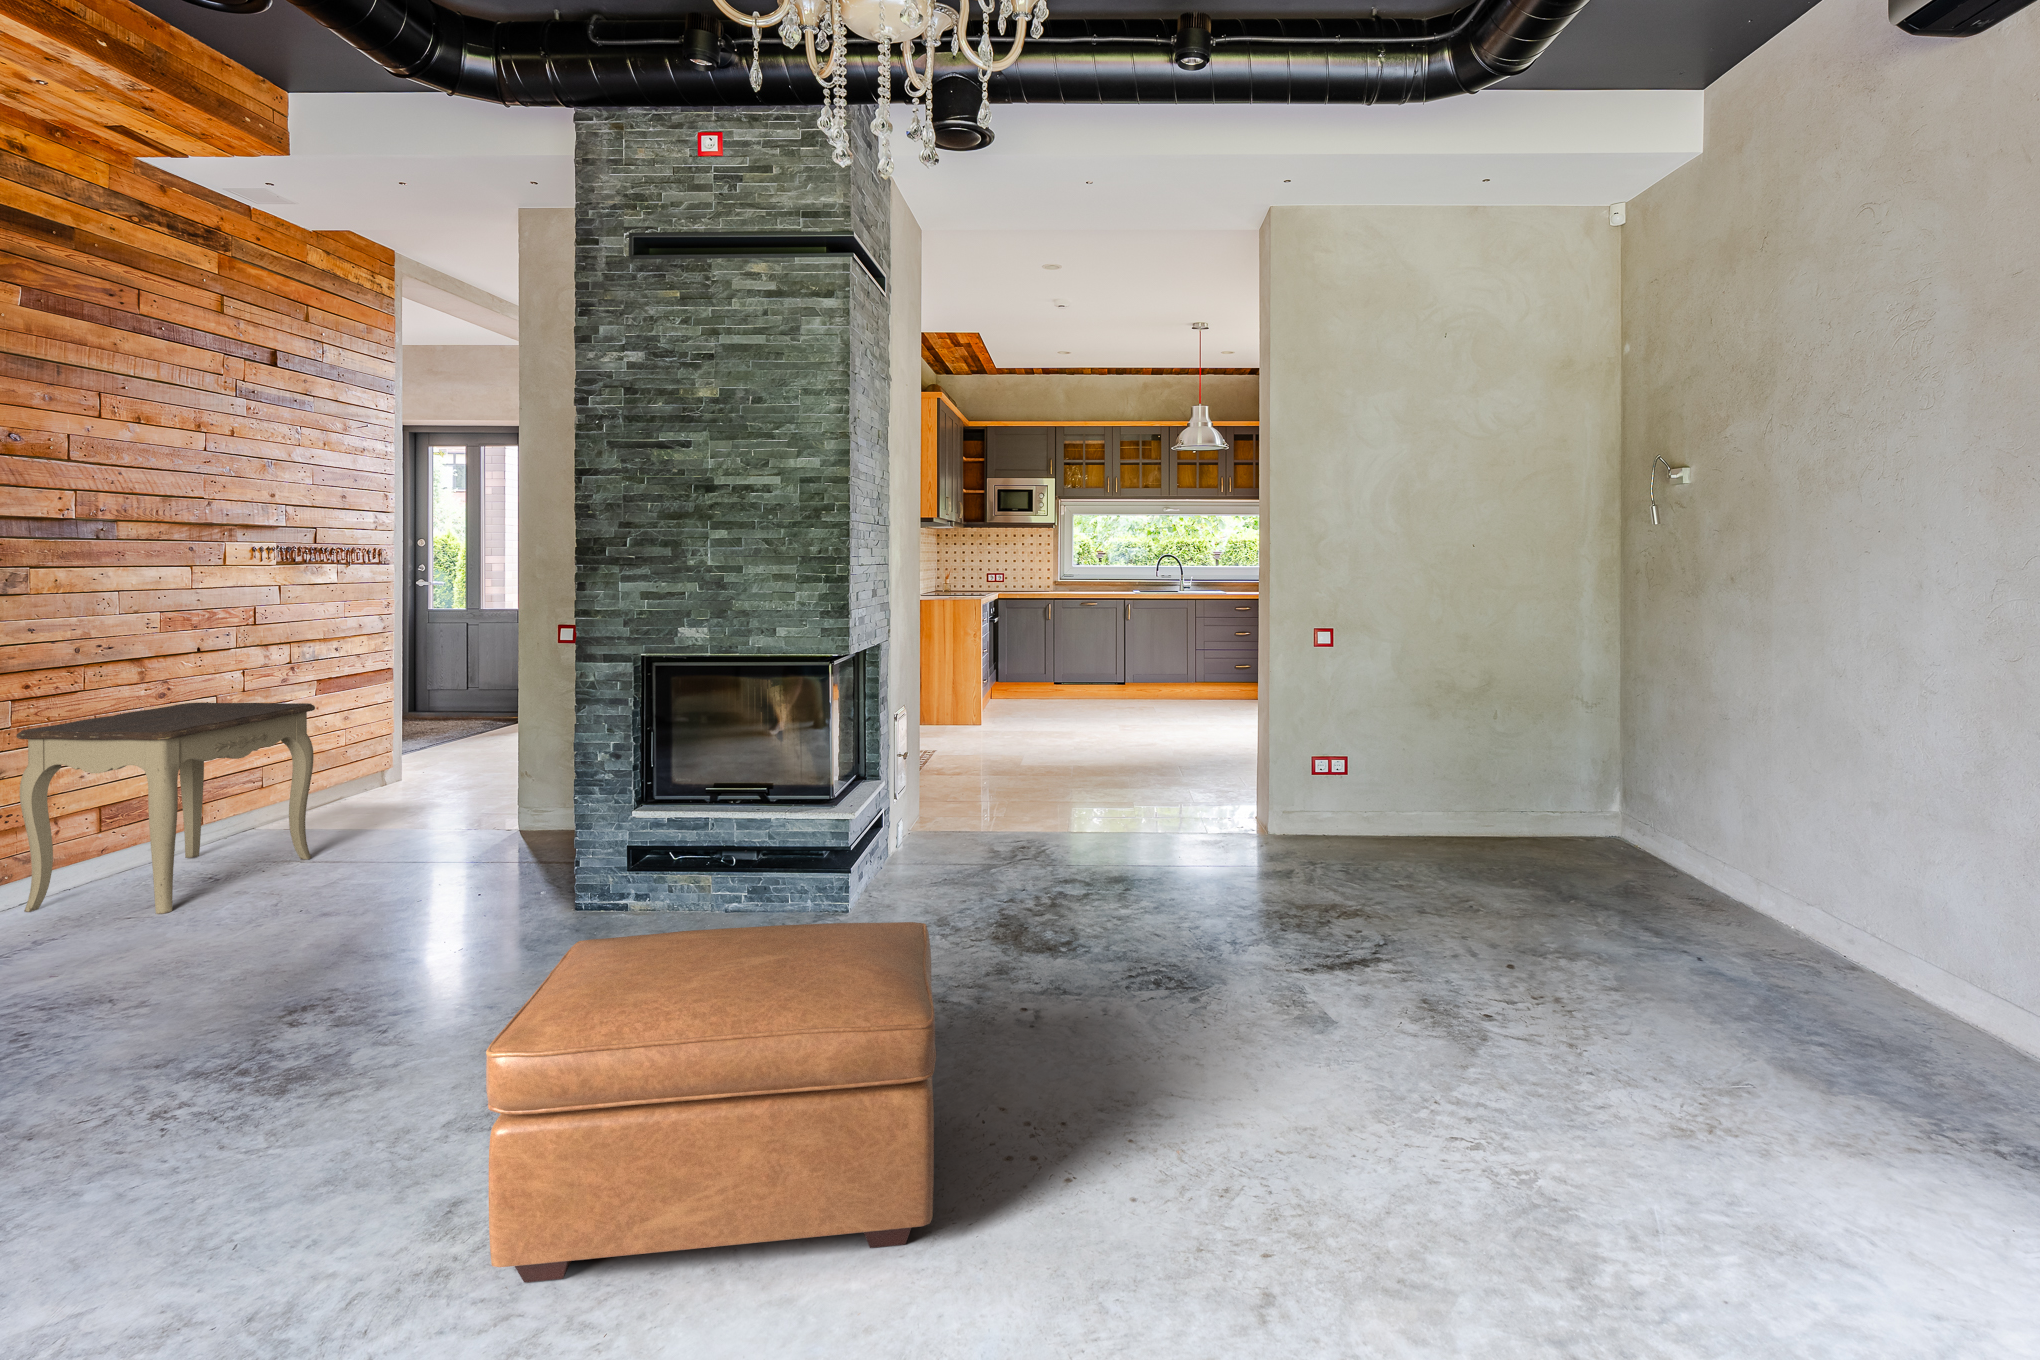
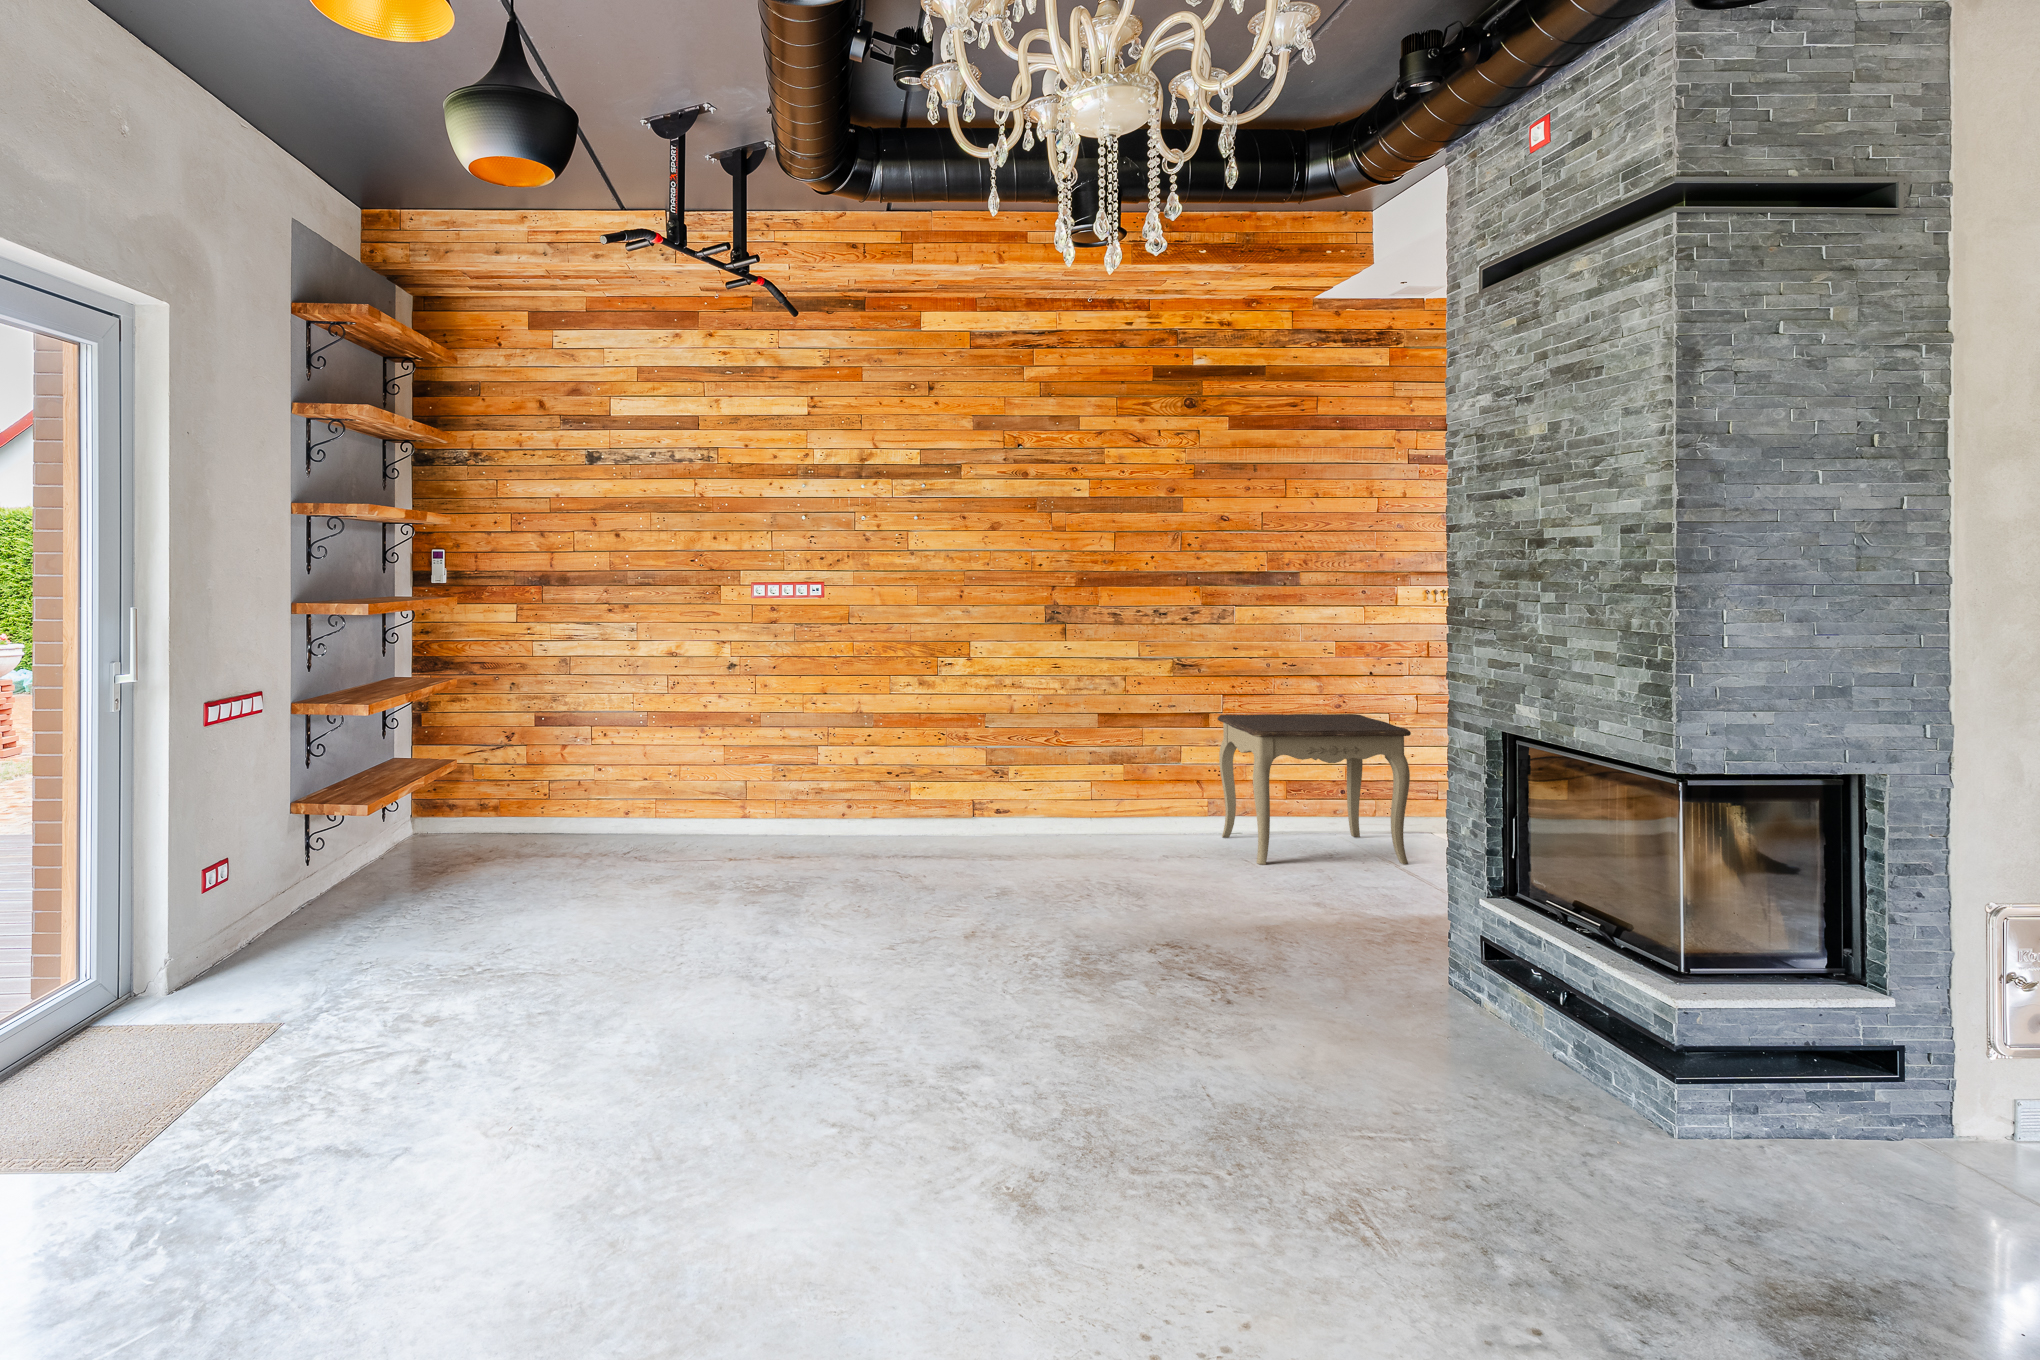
ottoman: present [486,922,936,1283] -> none [852,939,1192,1297]

